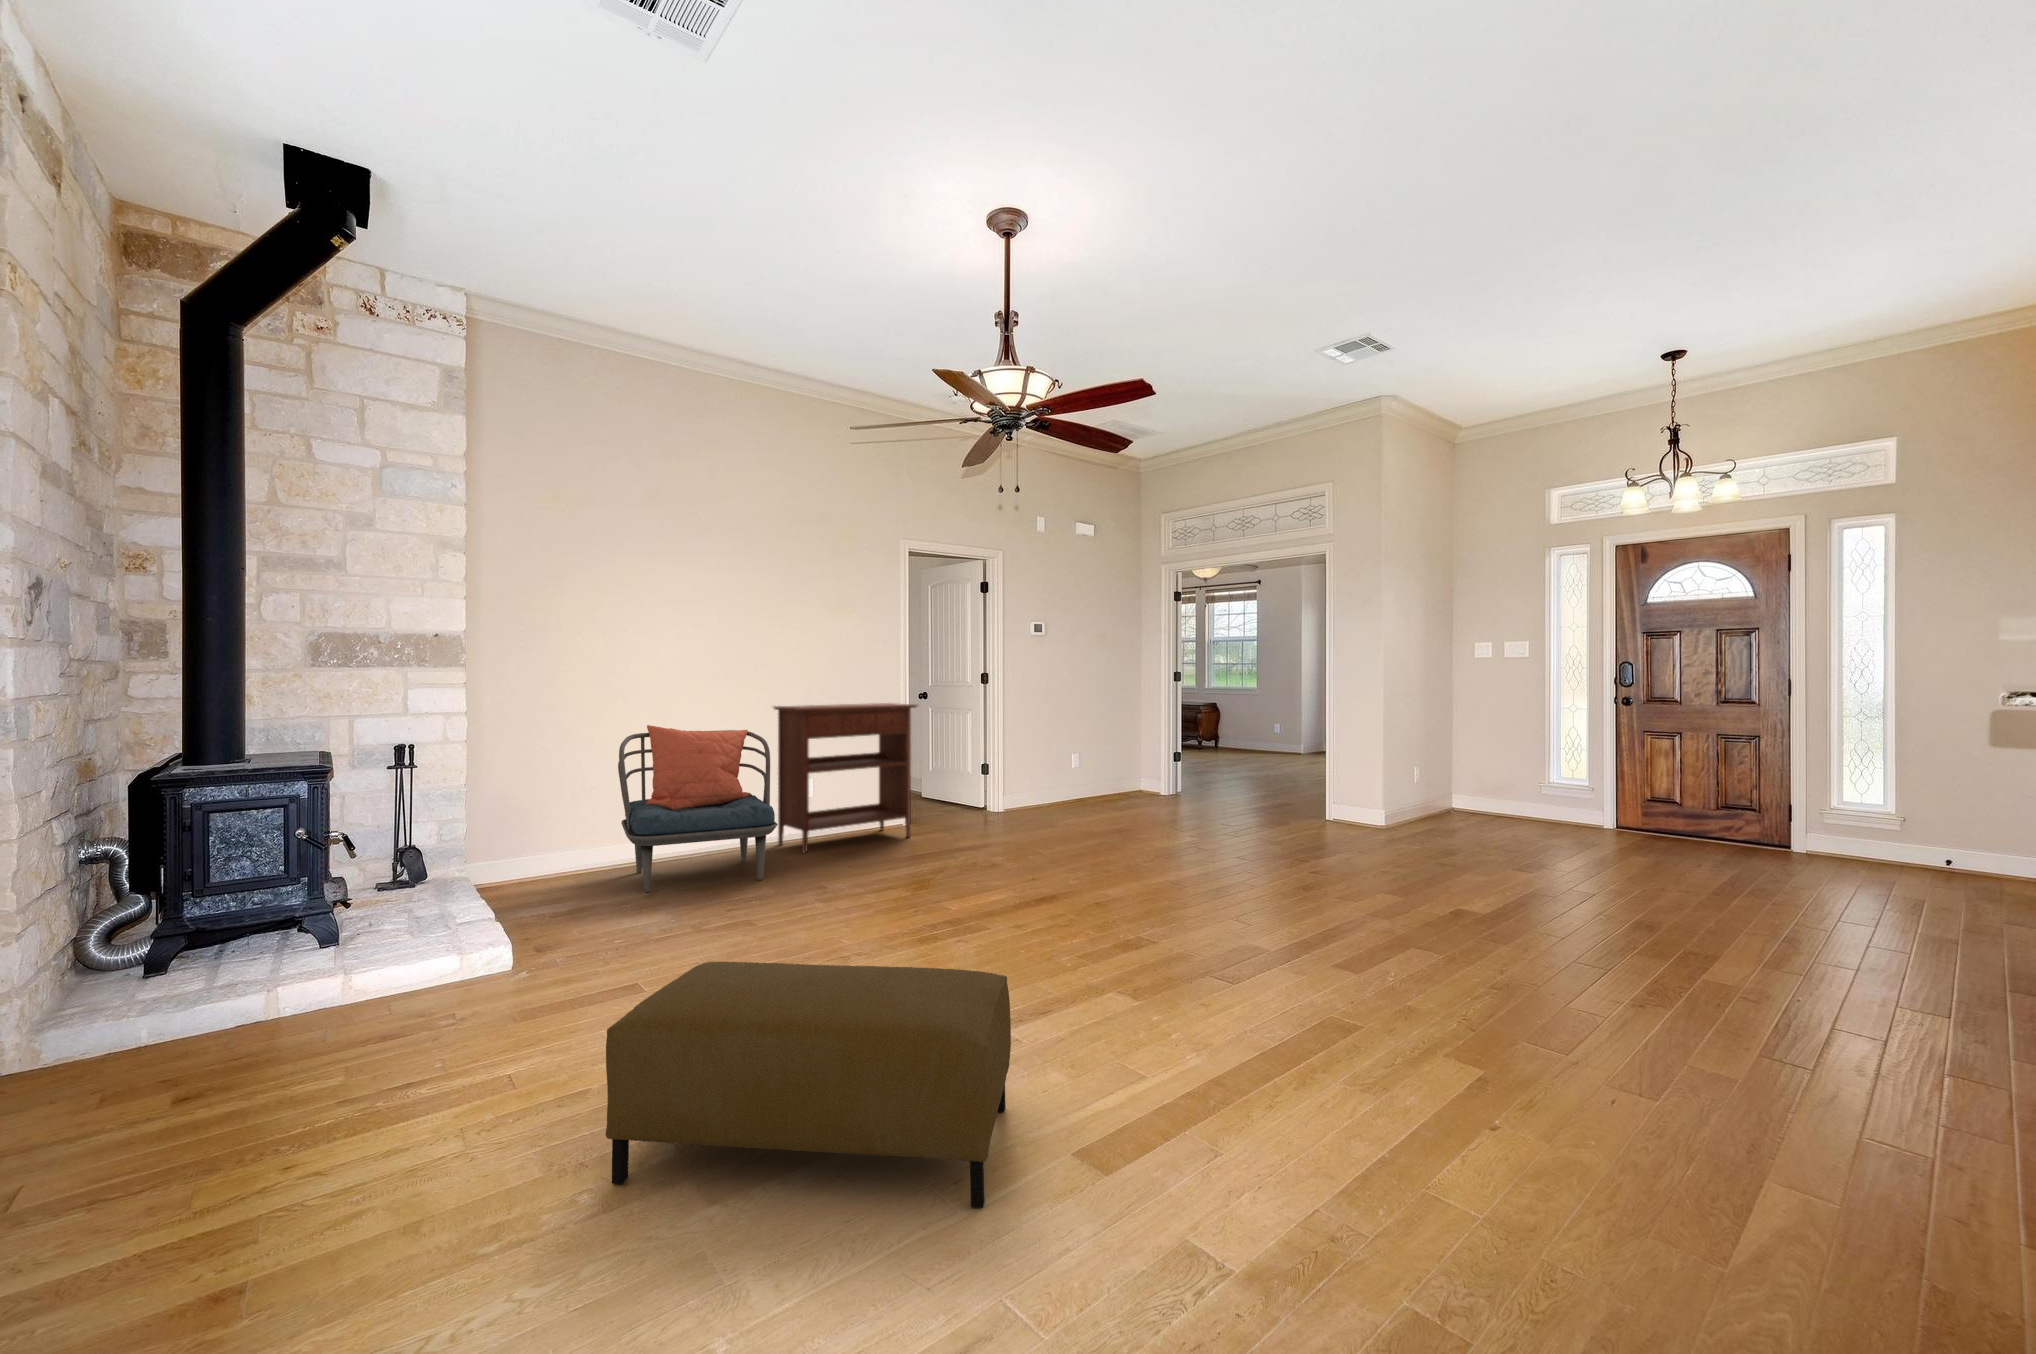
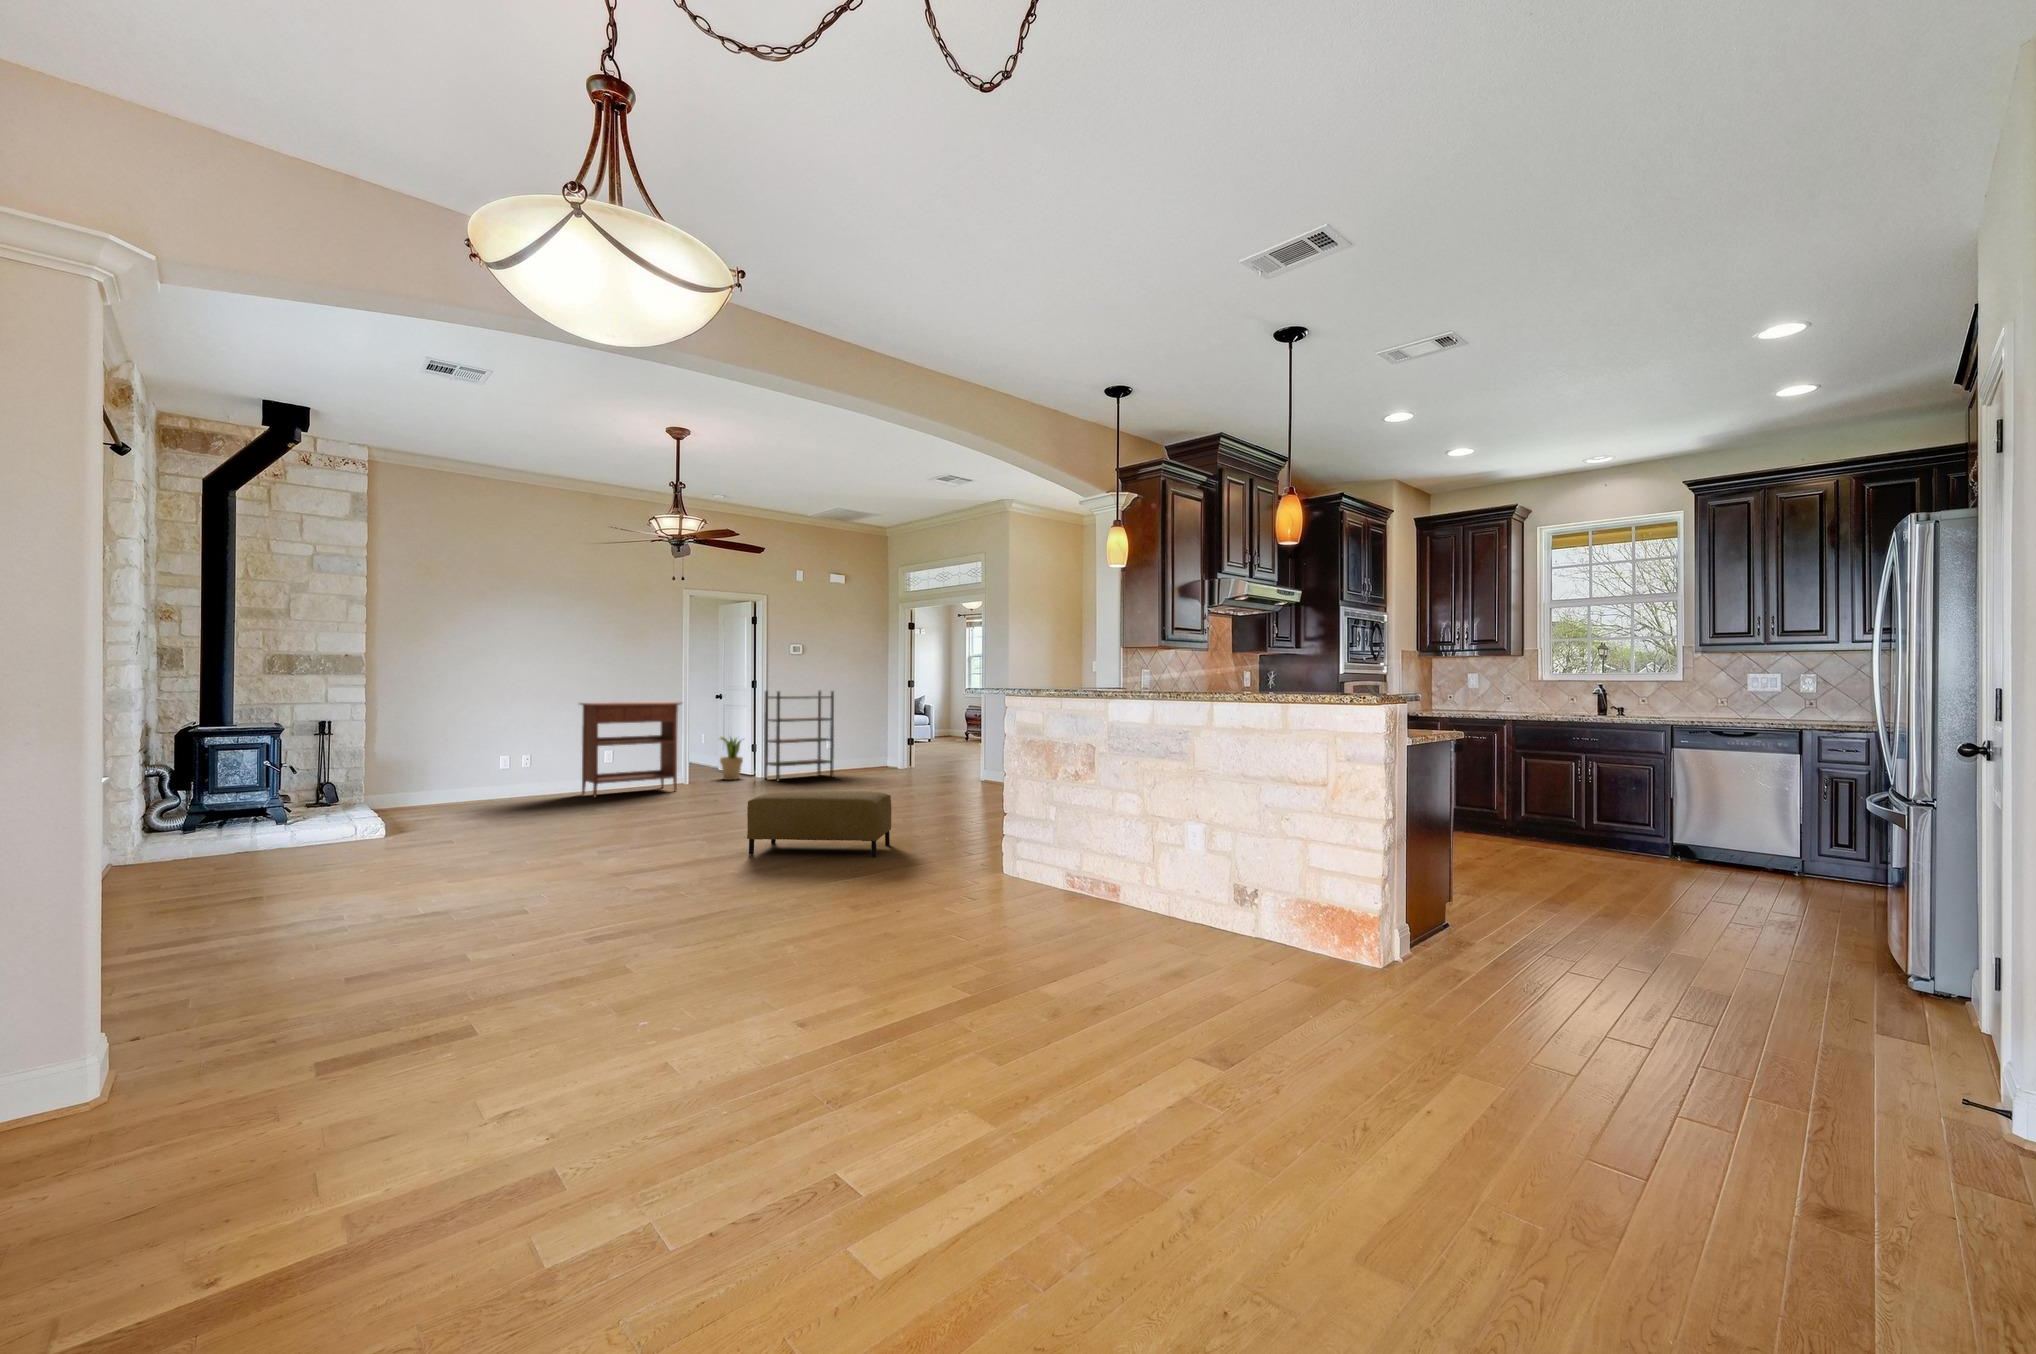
bookshelf: none [1004,685,1095,816] -> present [764,691,834,781]
armchair: present [618,725,778,892] -> none [463,713,566,813]
potted plant: none [937,748,977,812] -> present [720,737,743,780]
ottoman: present [606,962,1011,1208] -> present [747,791,891,857]

